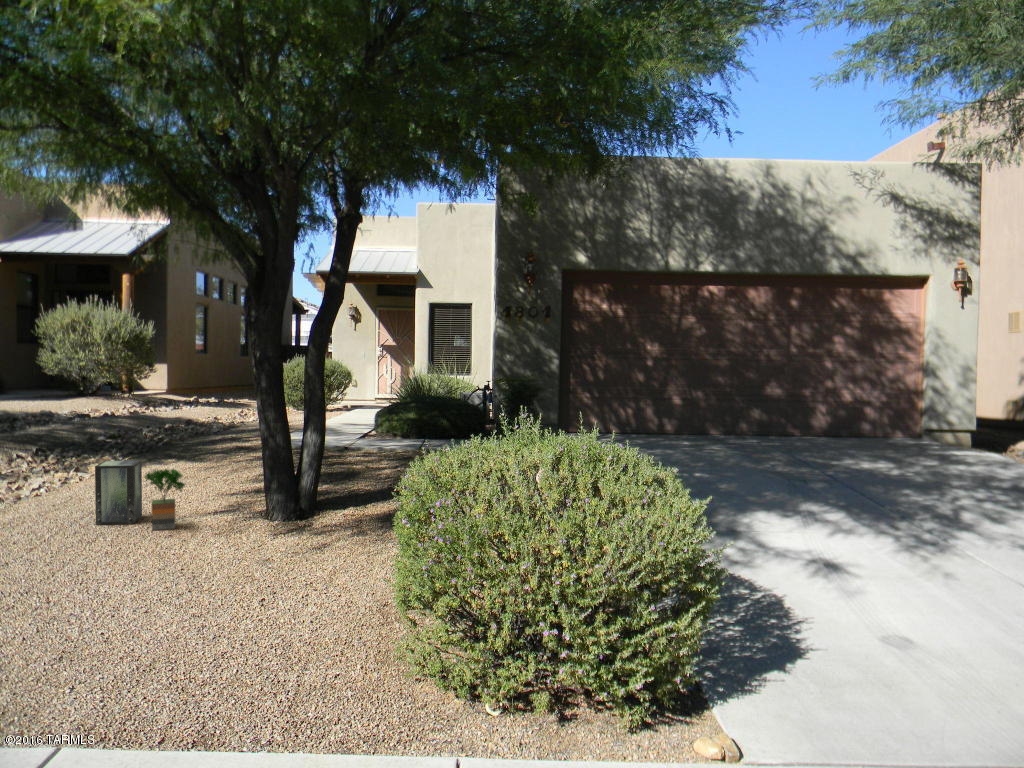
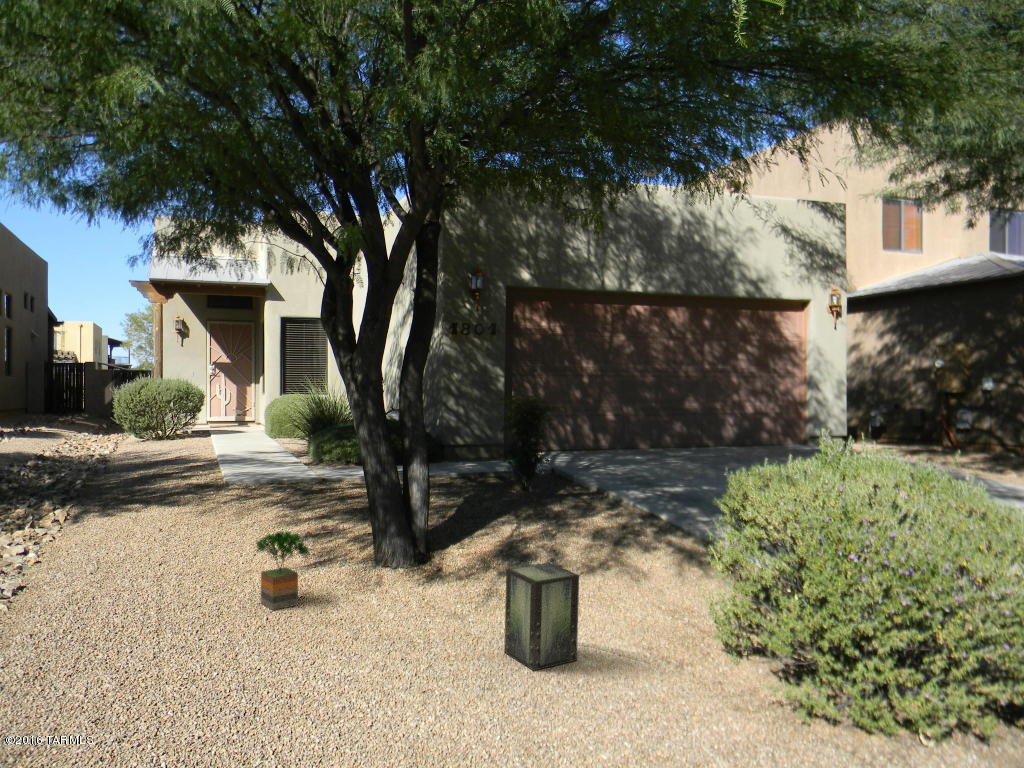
storage box: present [95,460,142,525] -> present [504,563,579,671]

